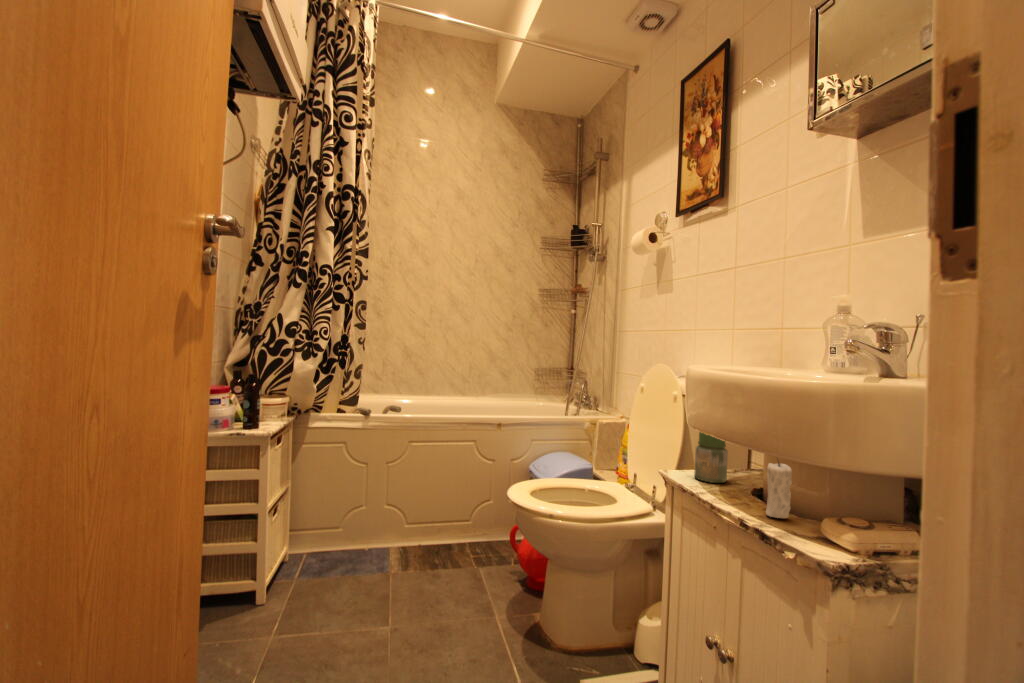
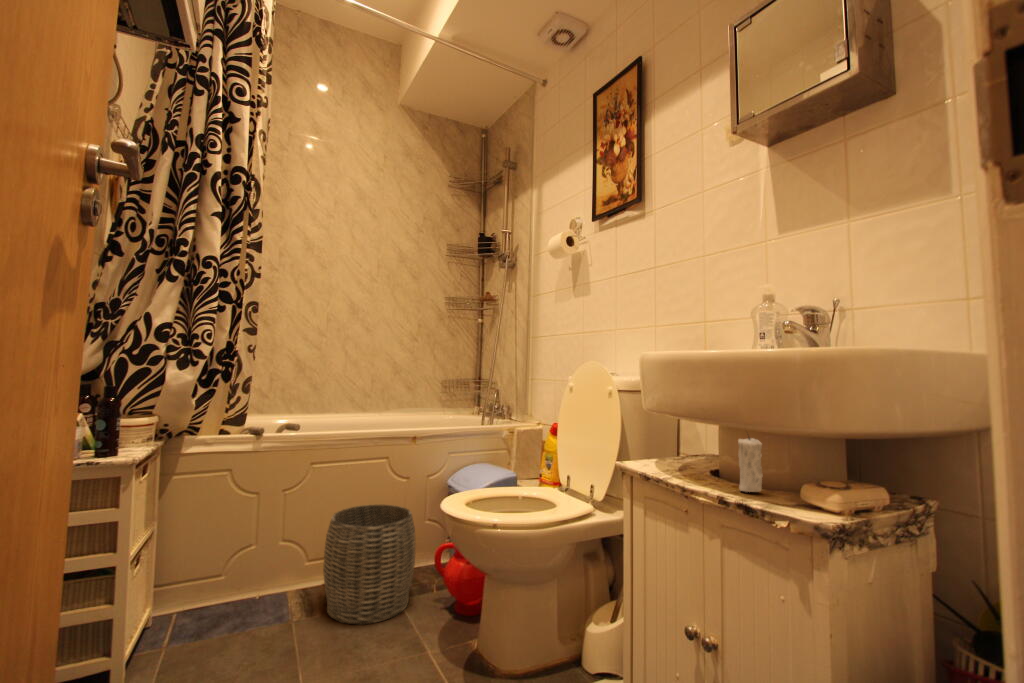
jar: present [694,432,728,483] -> none [650,416,681,469]
woven basket: none [415,483,494,587] -> present [323,505,416,624]

